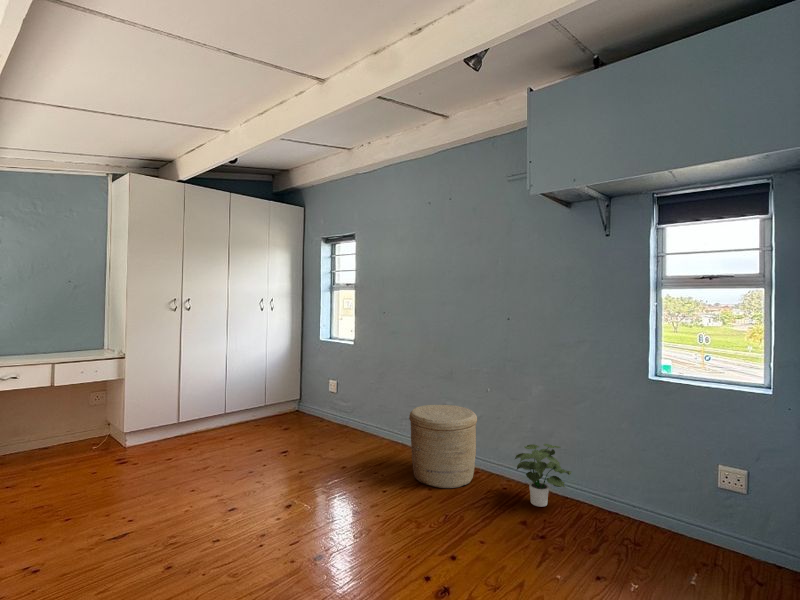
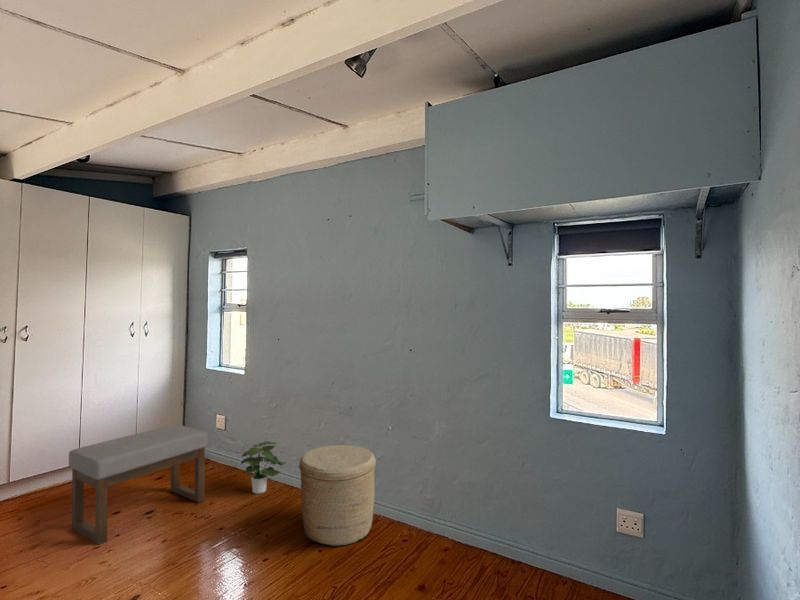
ottoman: none [225,384,328,472] -> present [69,424,208,545]
potted plant: present [515,444,571,507] -> present [241,441,286,494]

